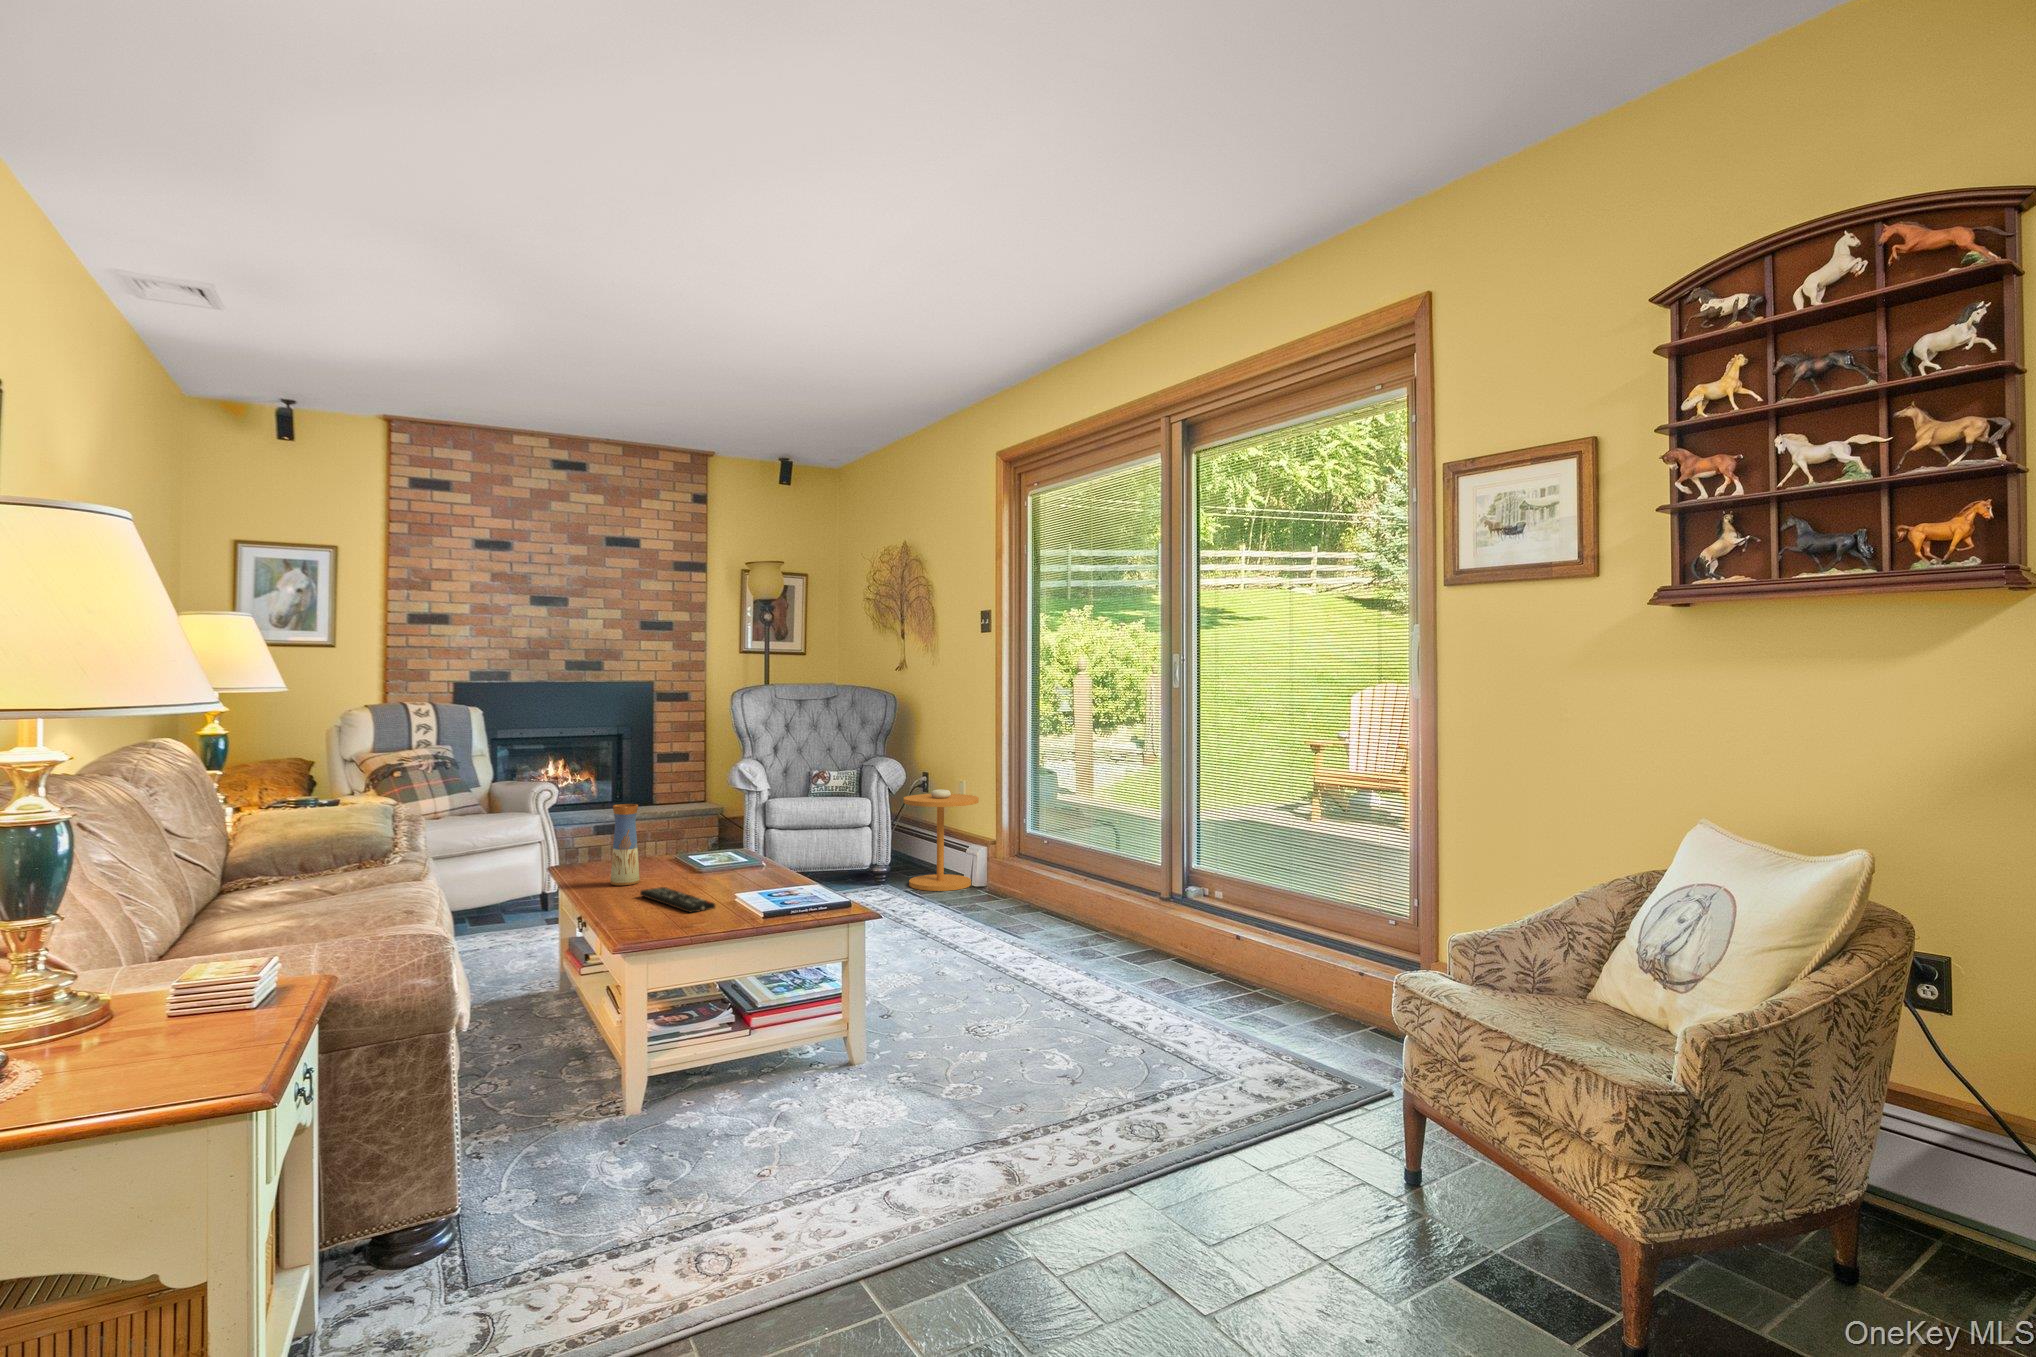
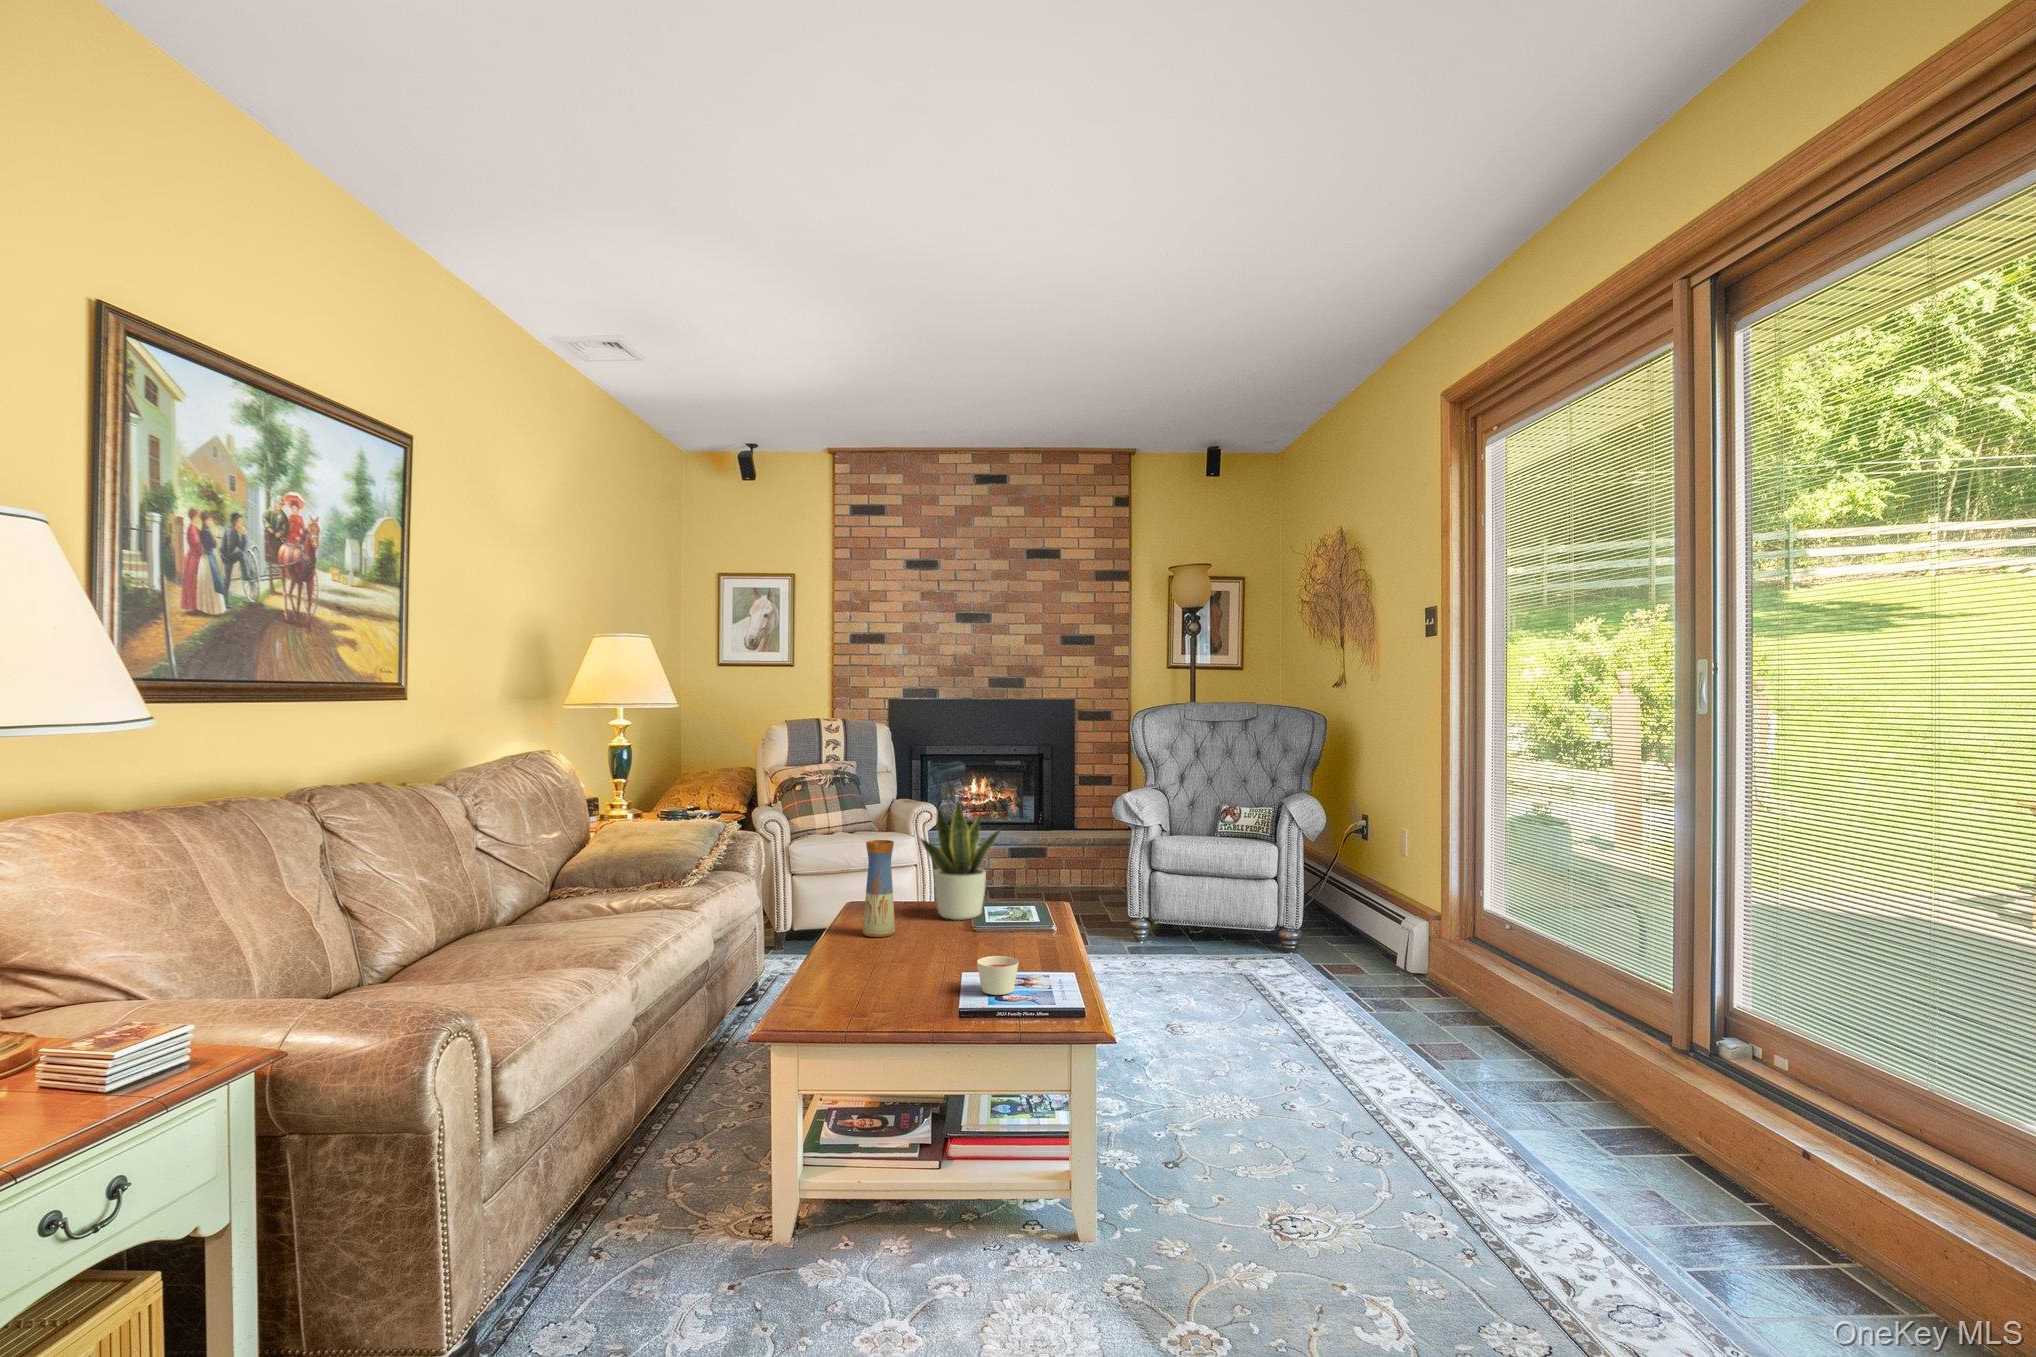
potted plant: none [646,765,716,868] -> present [919,802,1001,920]
side table: present [904,789,979,891] -> none [1314,839,1417,973]
candle: none [765,877,797,904] -> present [977,956,1019,995]
remote control: present [640,887,715,913] -> none [867,947,918,991]

